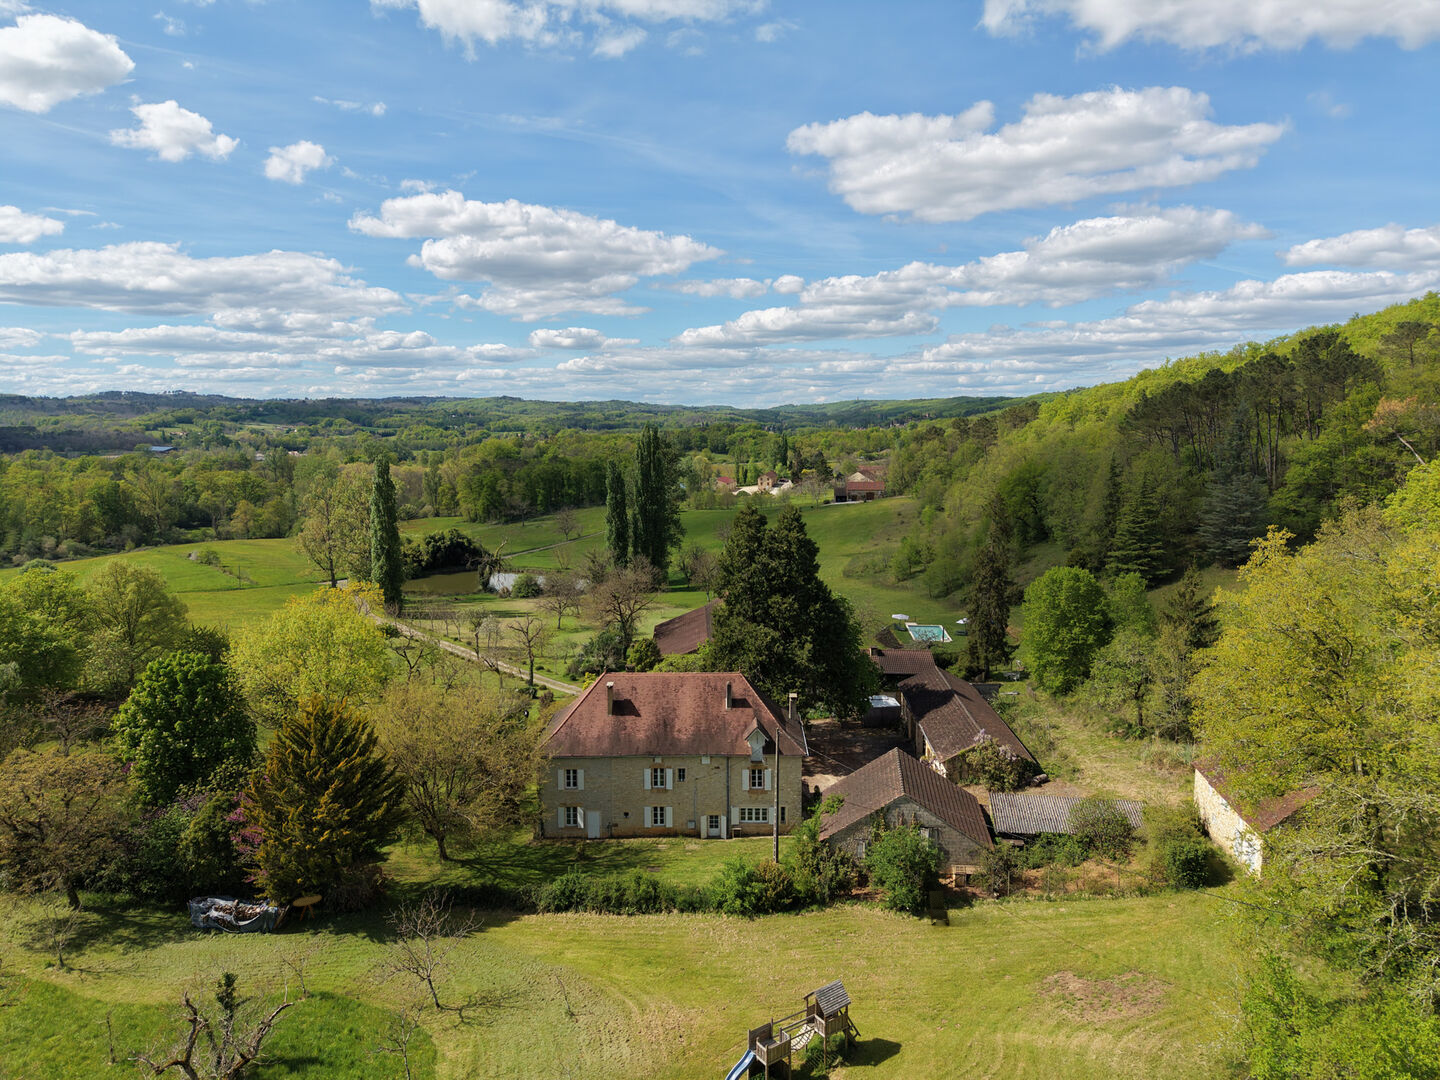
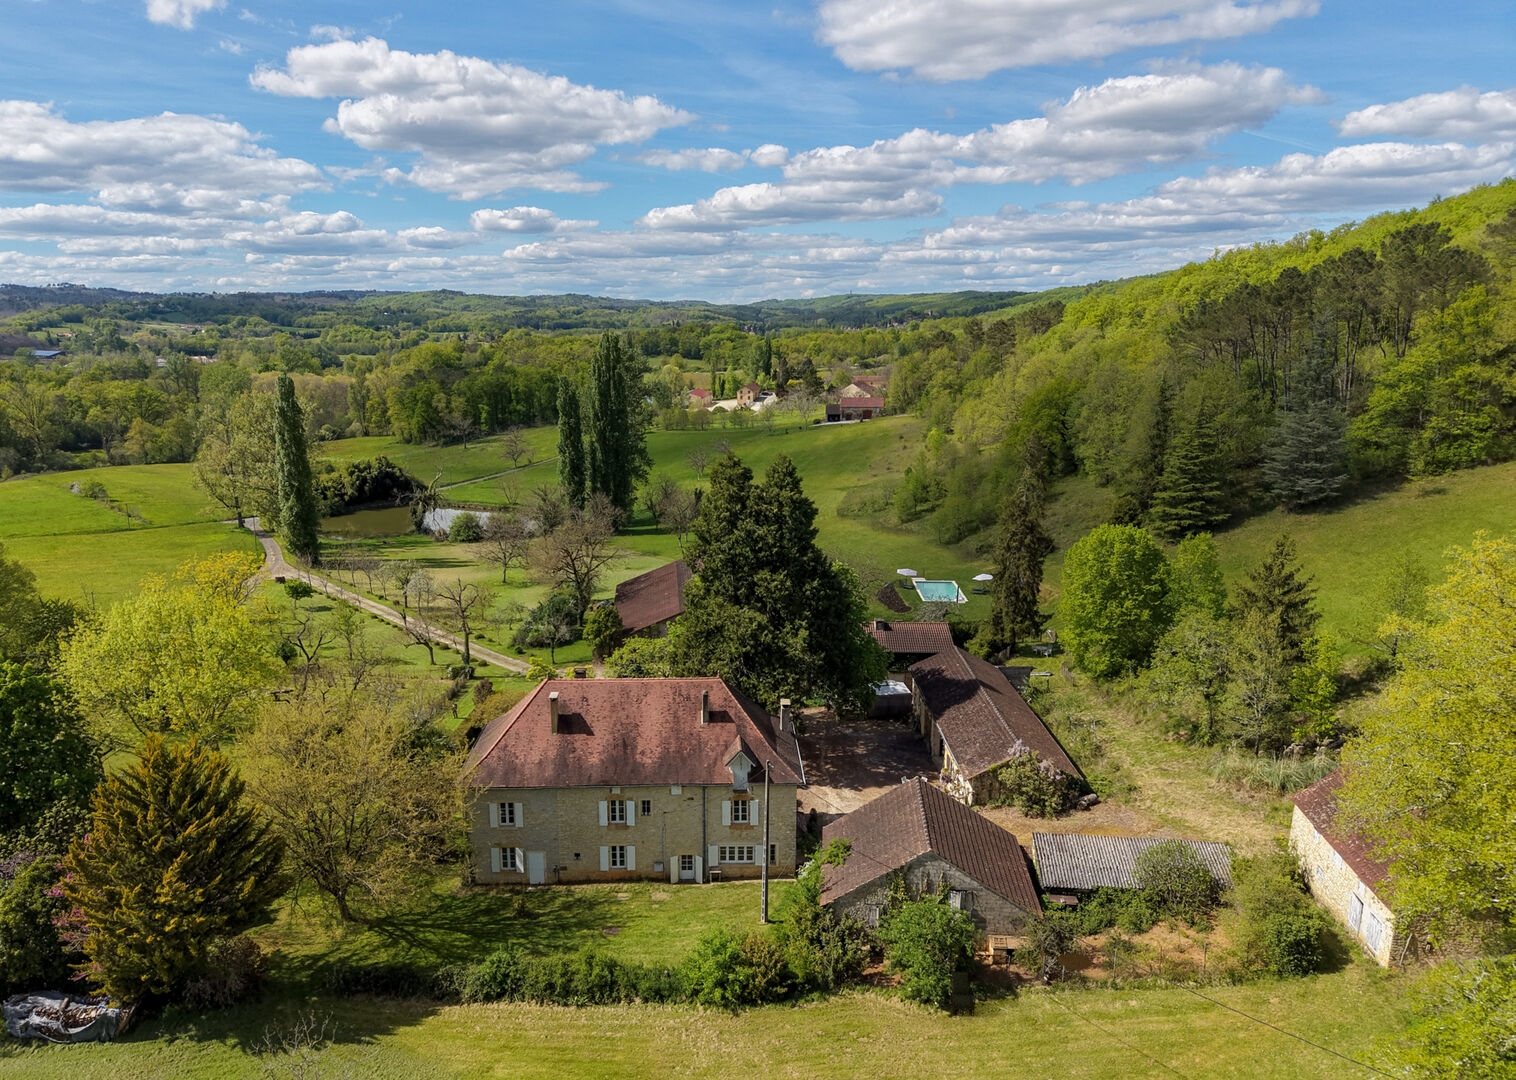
round table: present [293,895,321,917] -> present [1058,953,1092,986]

